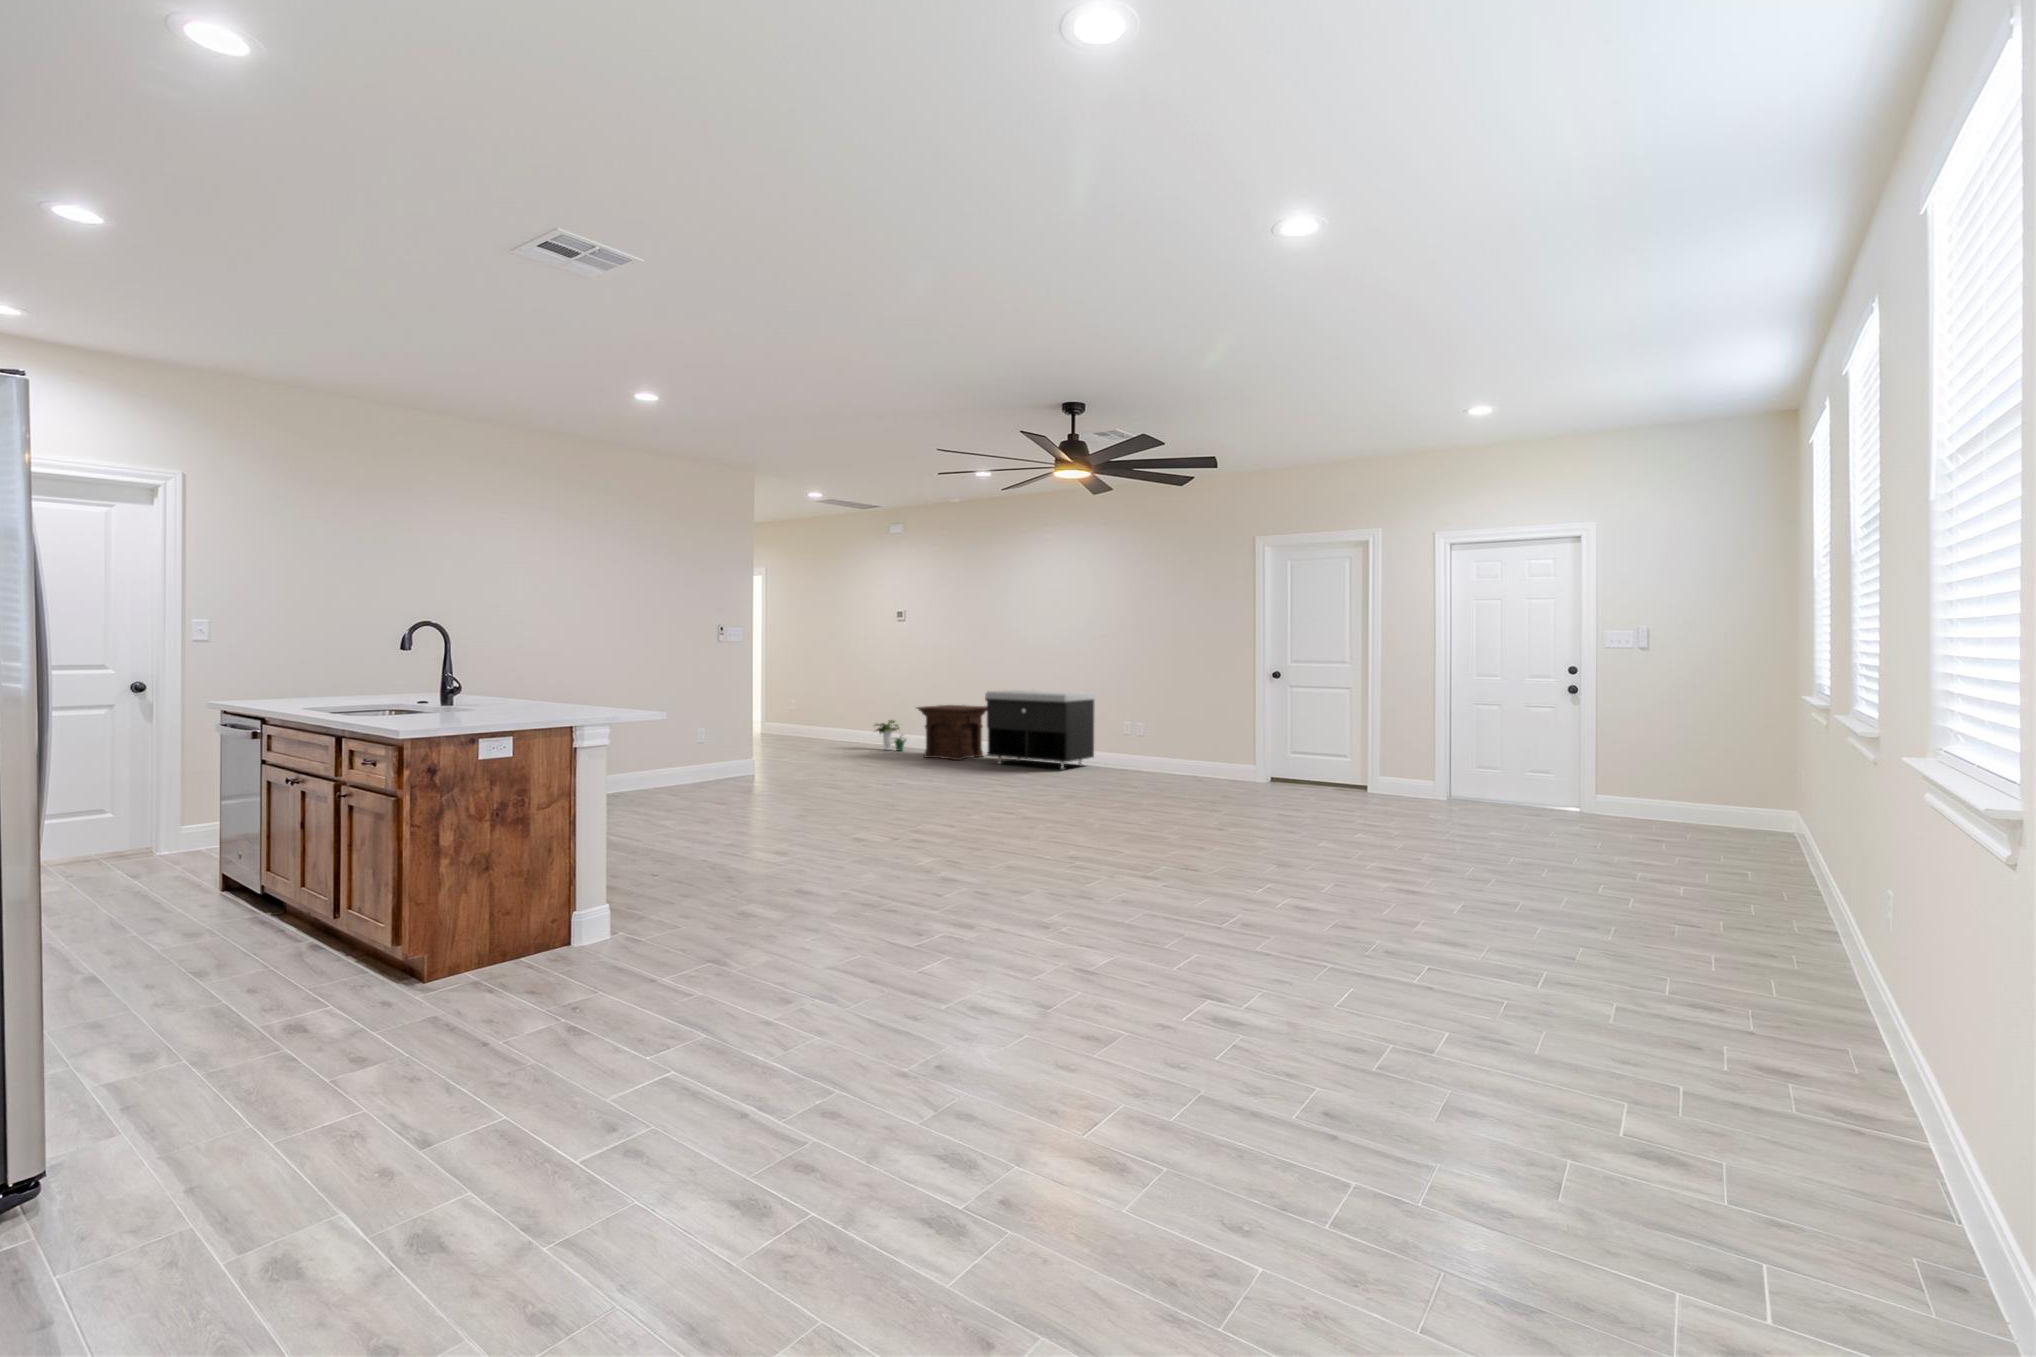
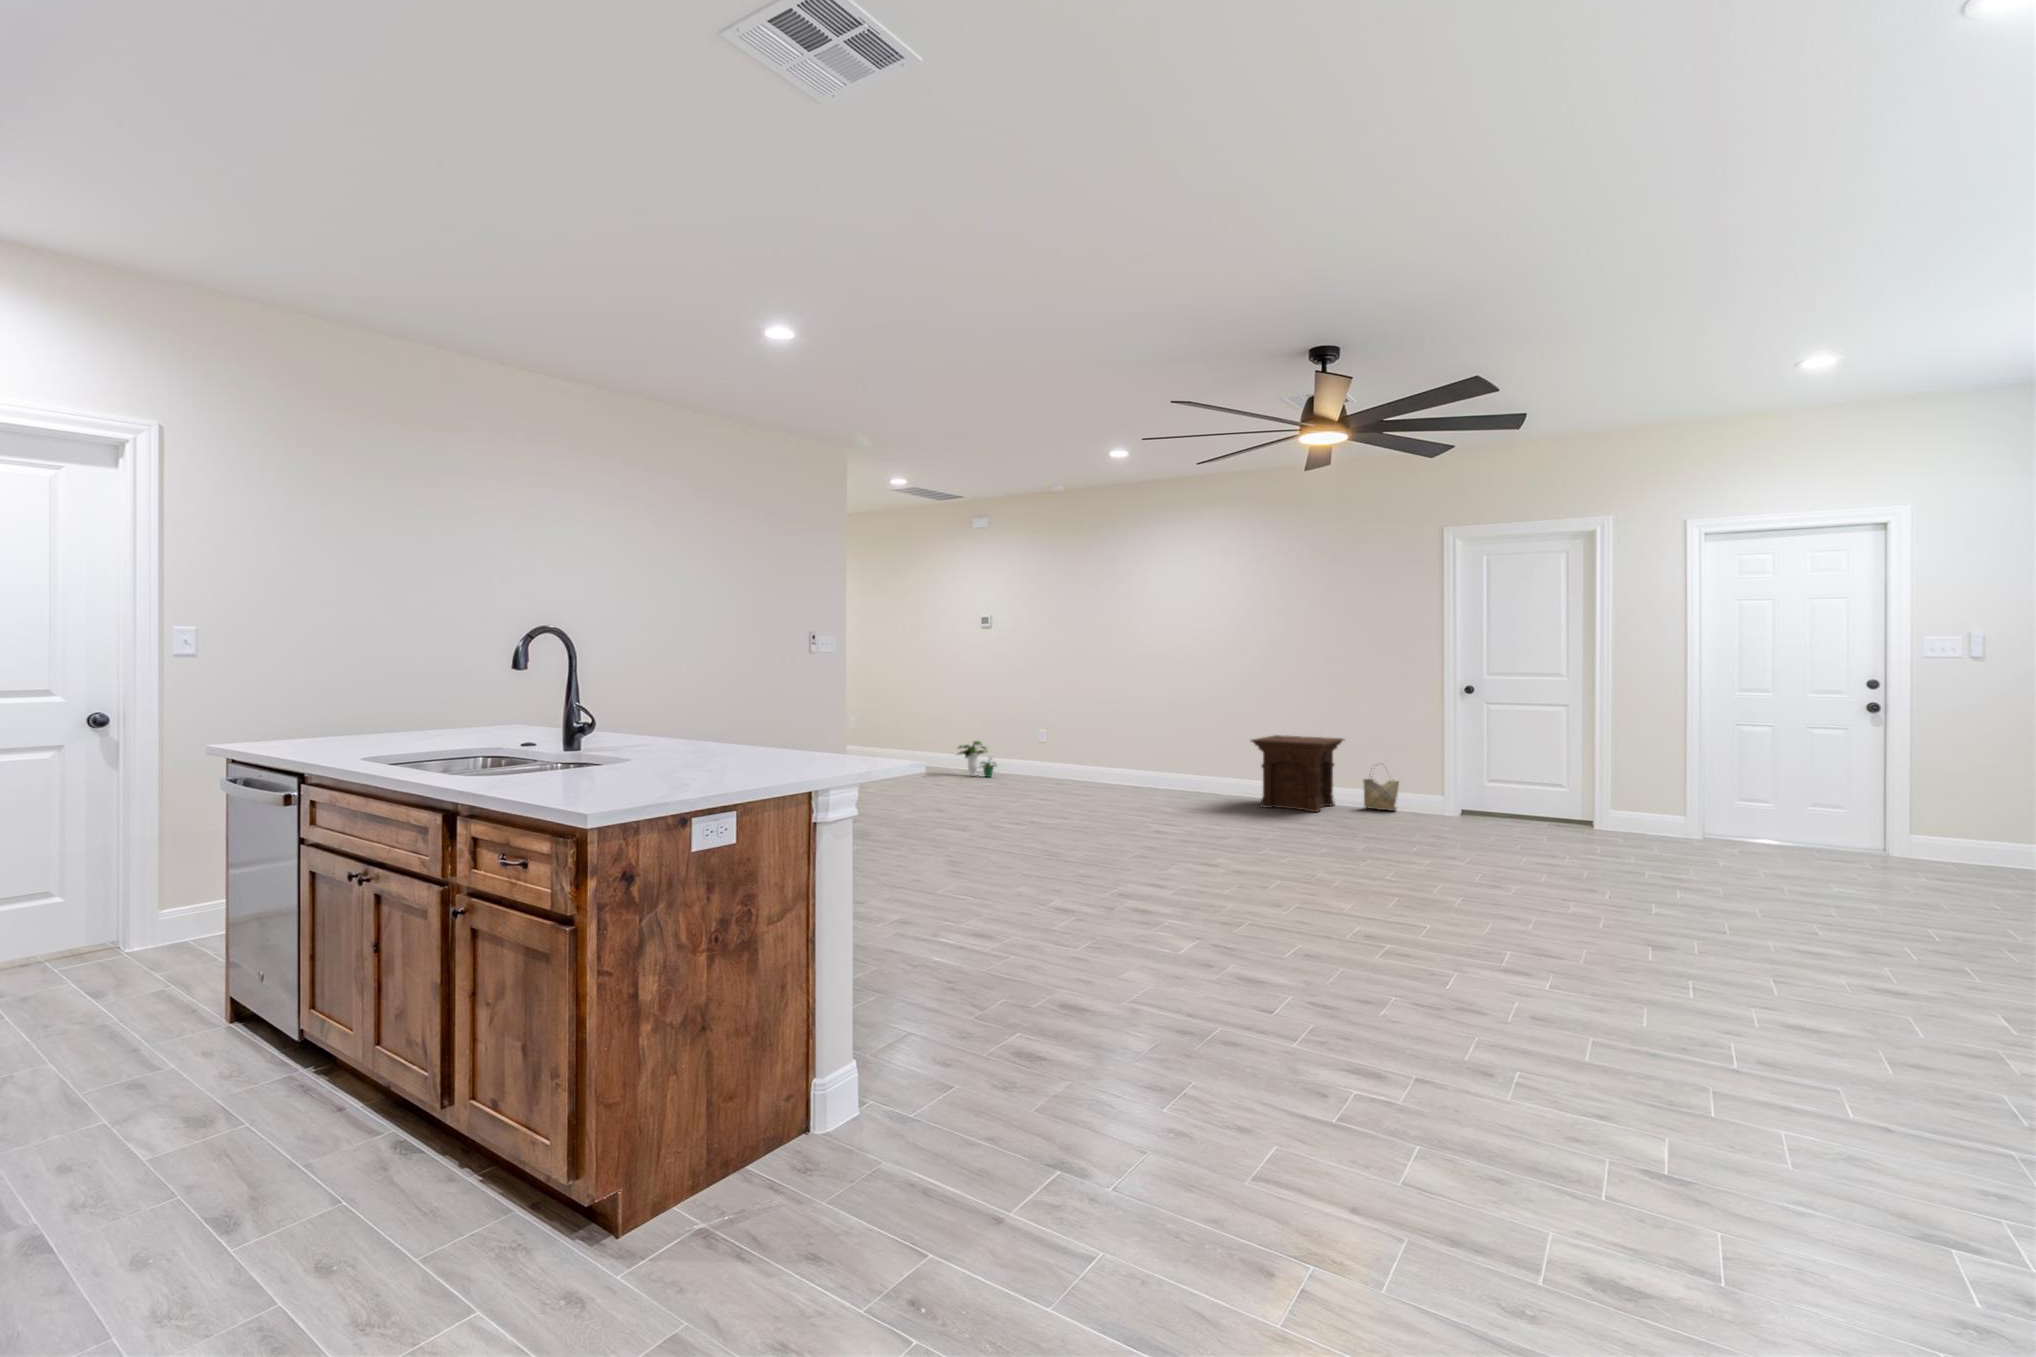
storage bench: present [985,690,1094,769] -> none [1104,707,1232,800]
side table: present [917,705,987,760] -> present [1251,735,1344,812]
woven basket: none [1193,738,1222,778] -> present [1363,763,1399,811]

